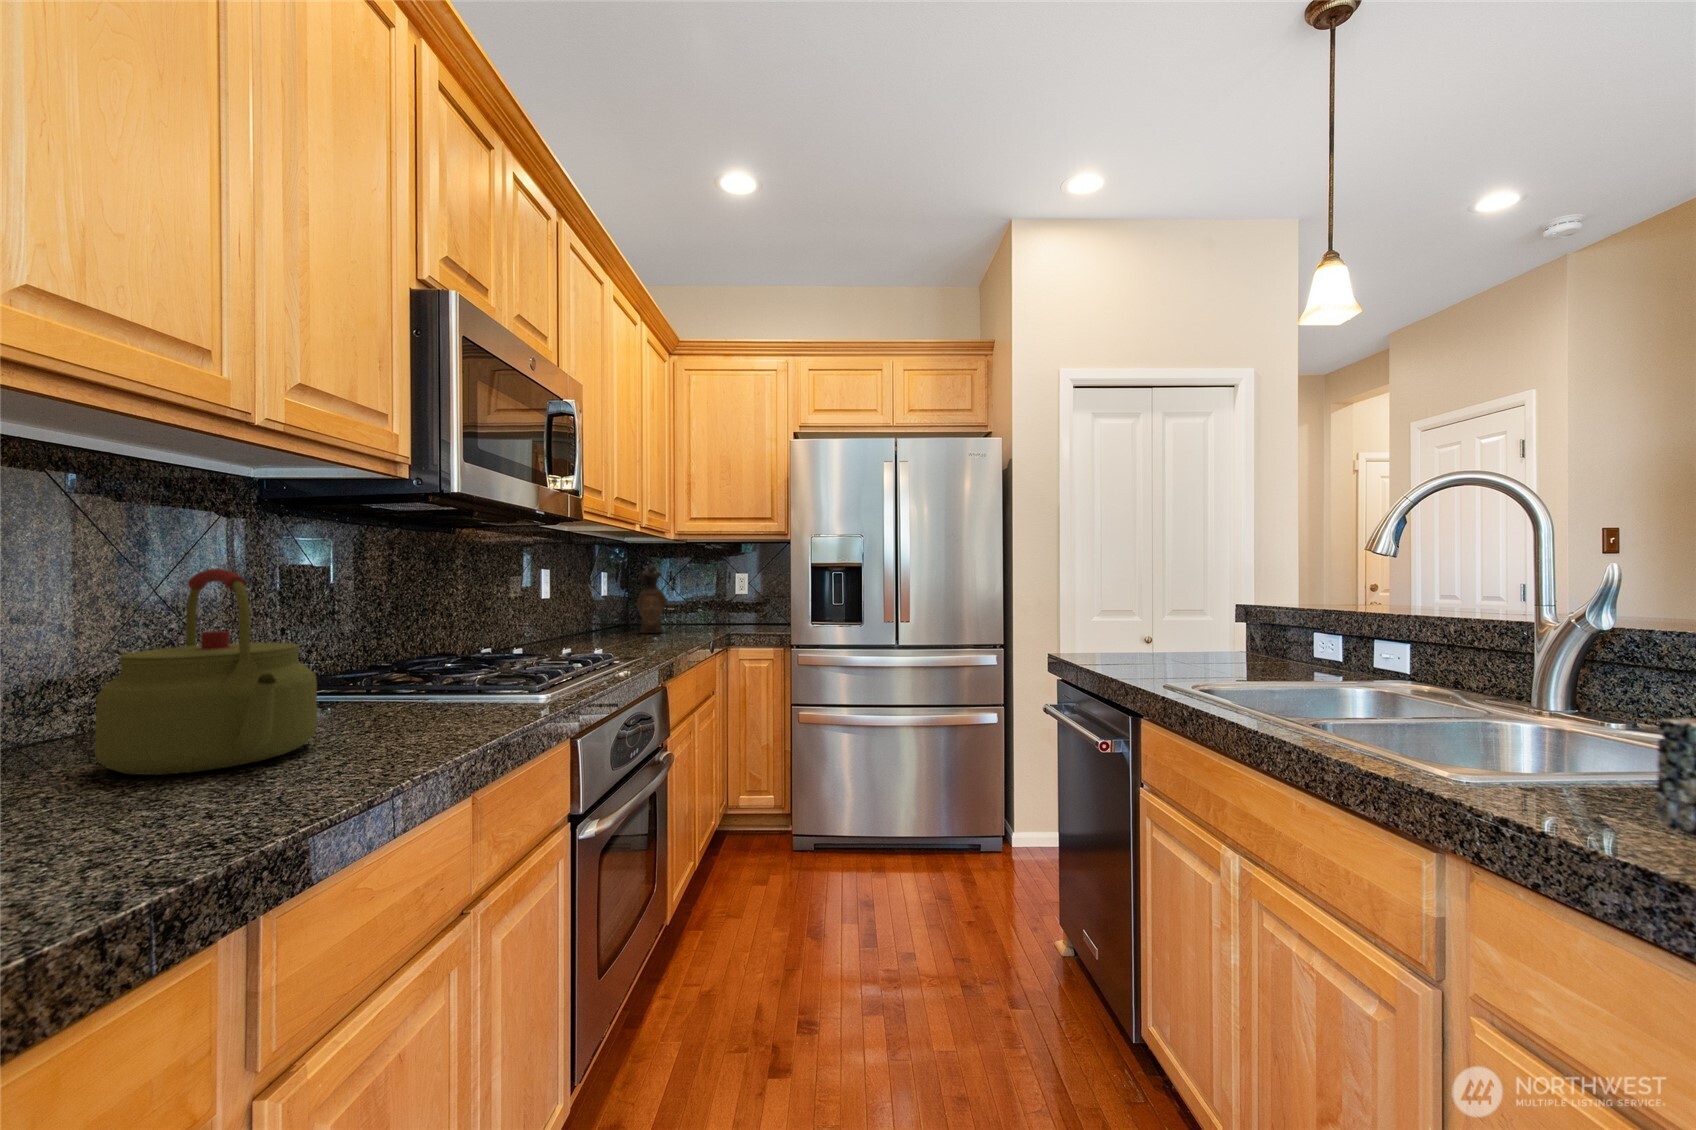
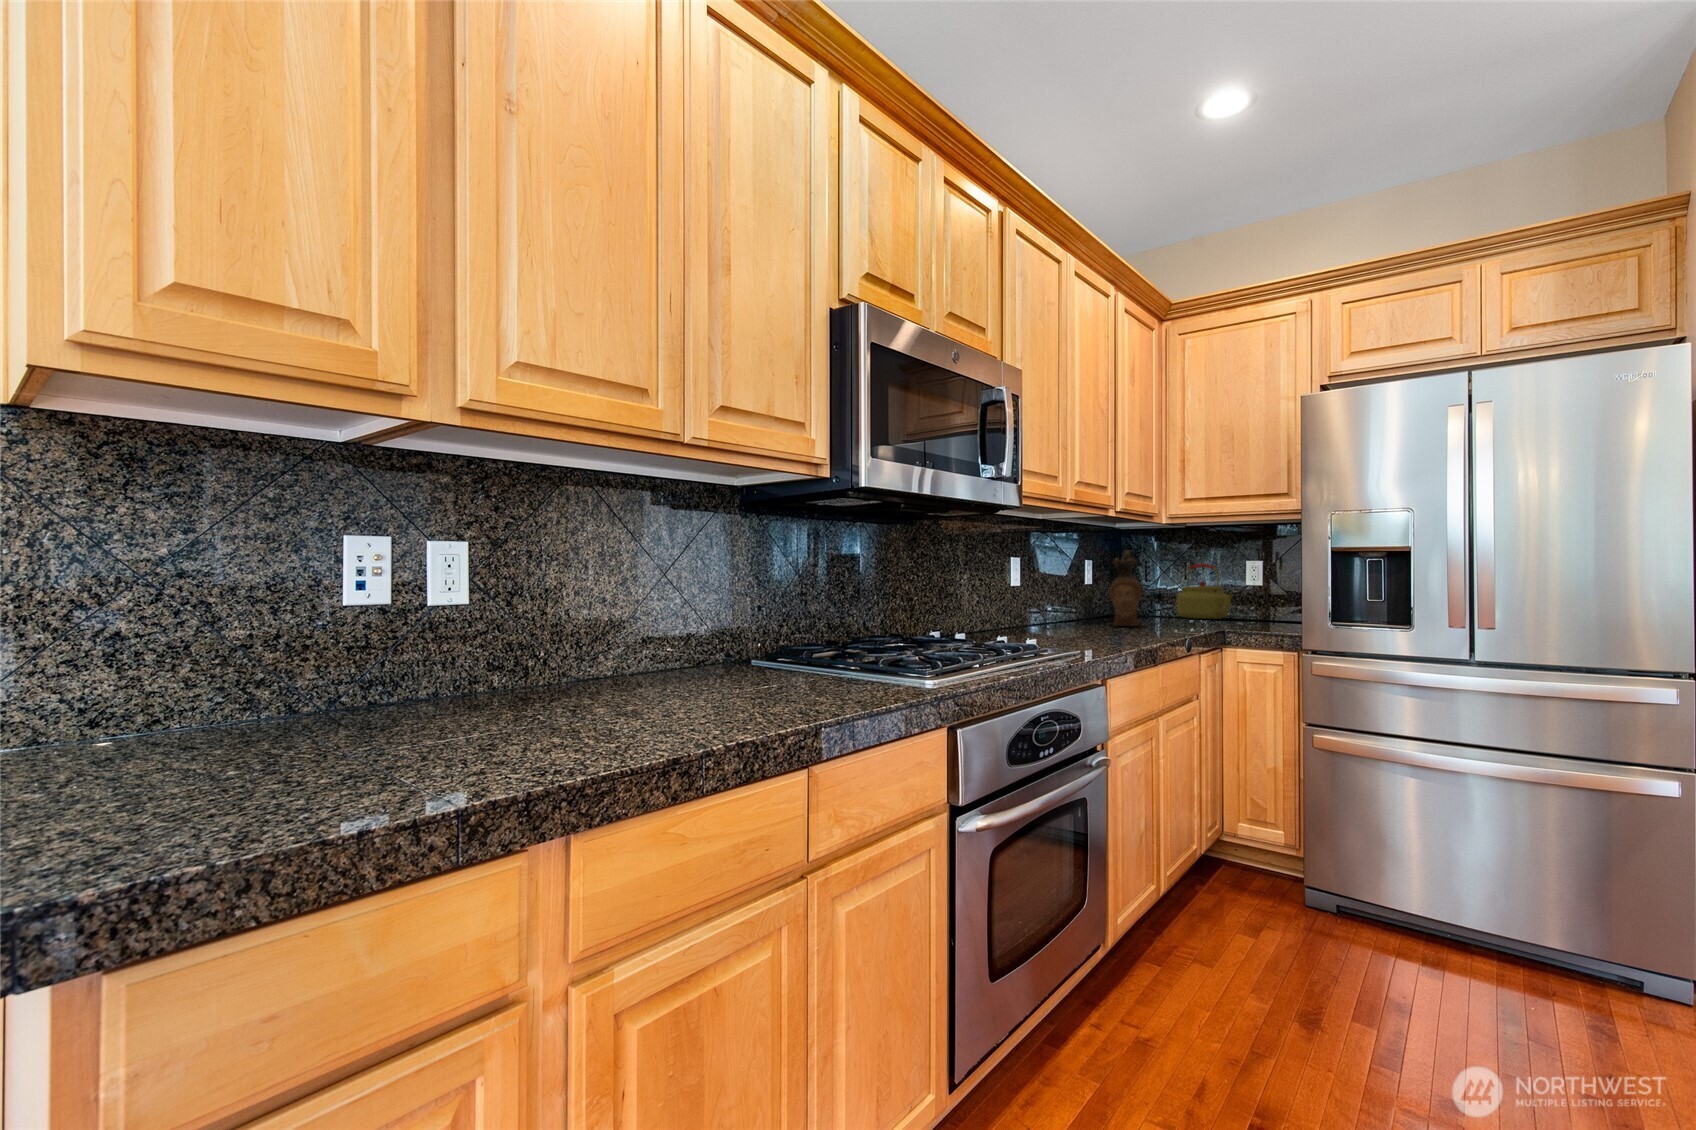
kettle: present [95,569,317,775] -> present [1177,564,1232,619]

